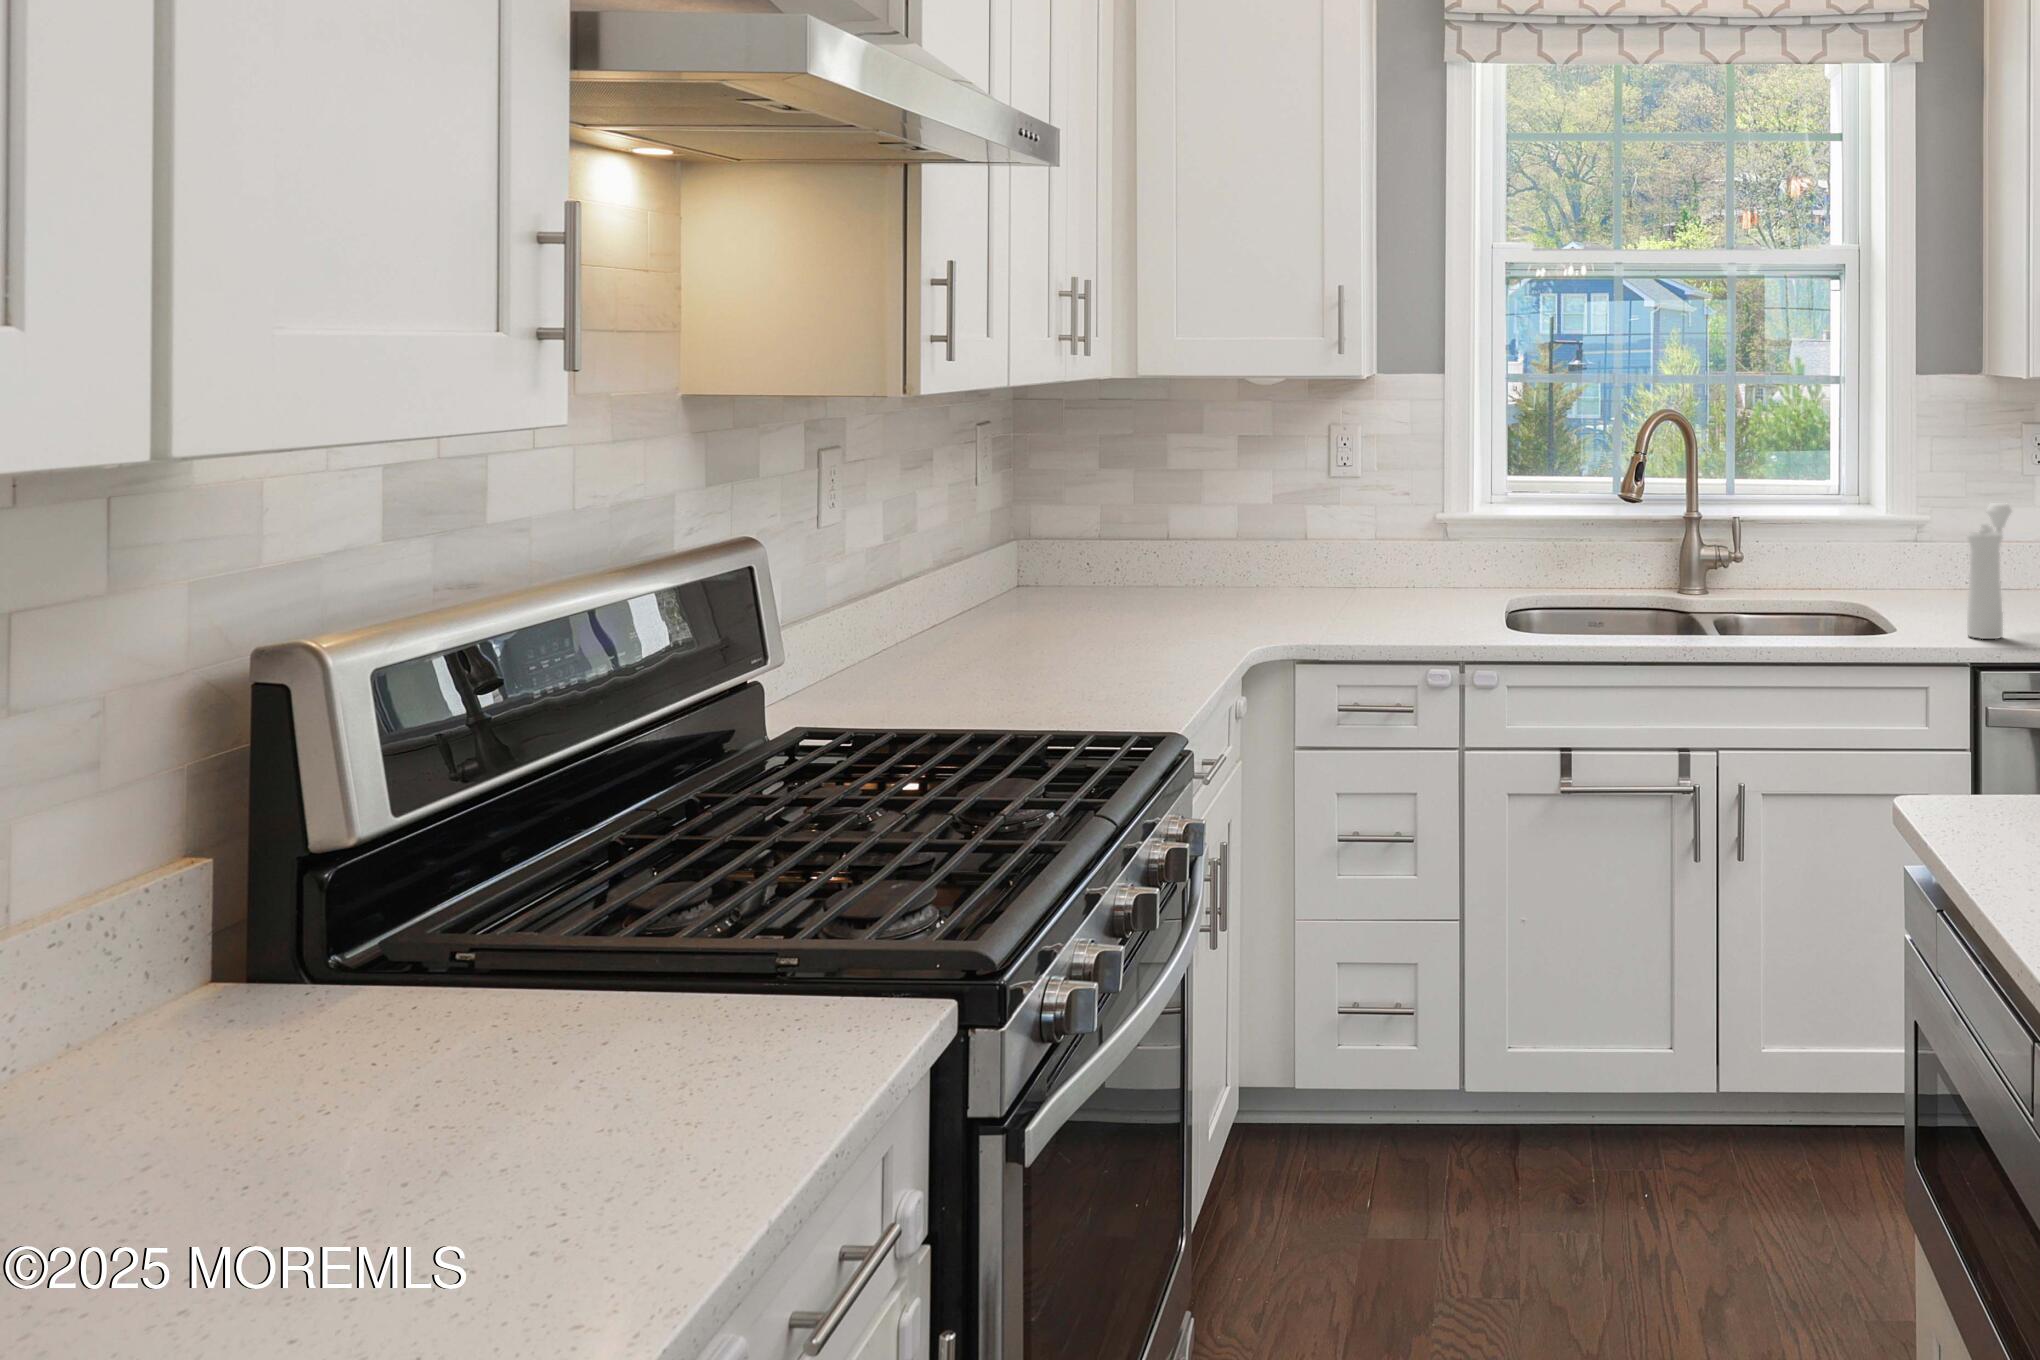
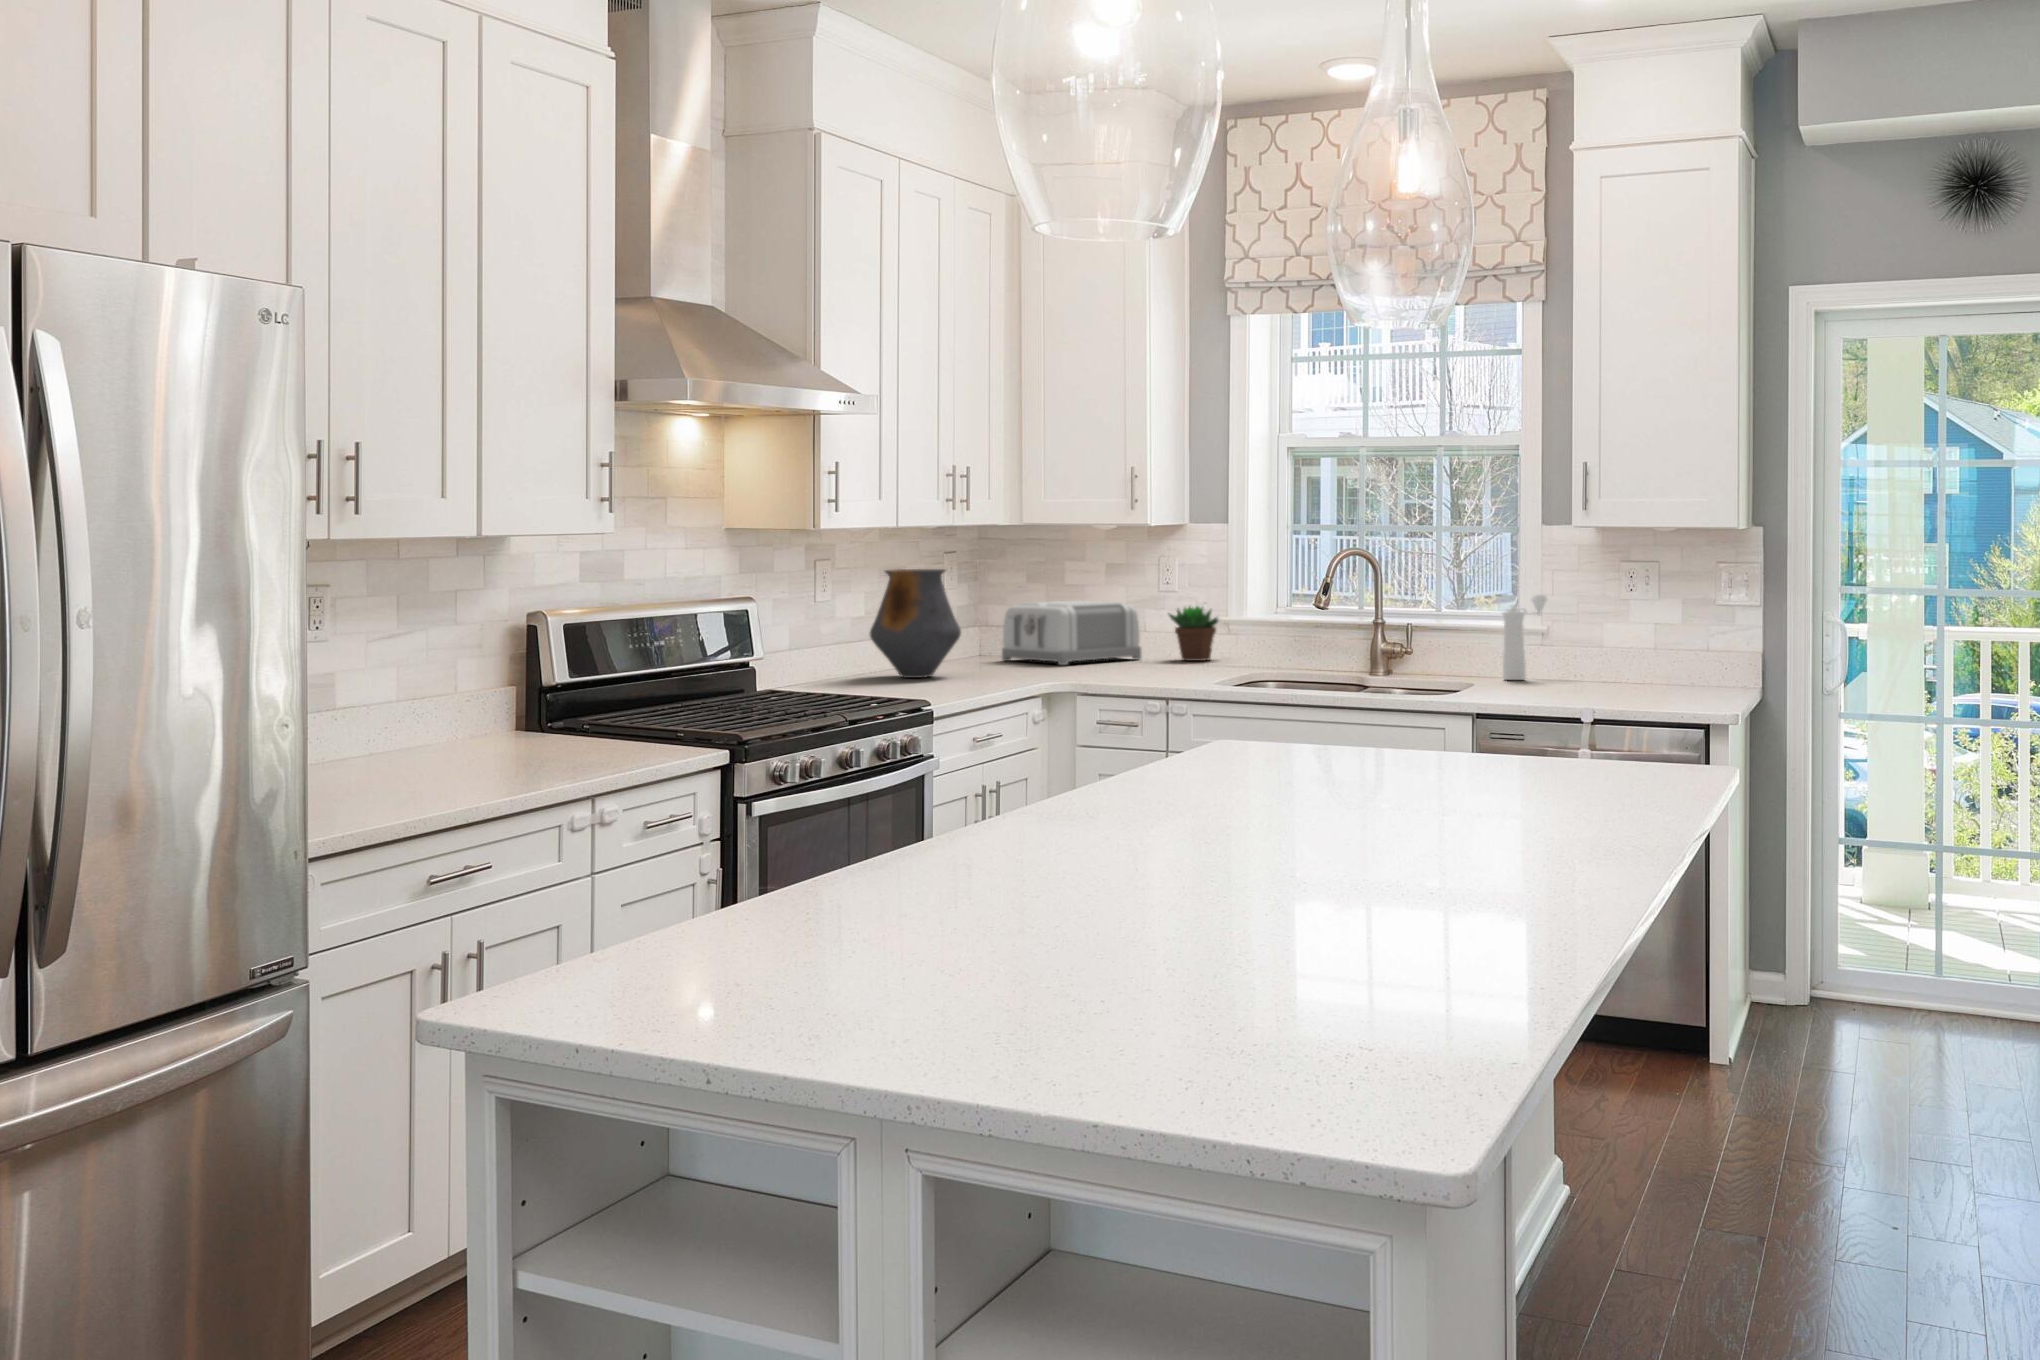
vase: none [915,470,1083,668] -> present [870,569,961,678]
toaster: none [1084,503,1310,619] -> present [1002,601,1142,665]
succulent plant: none [1352,509,1438,600] -> present [1168,606,1218,661]

